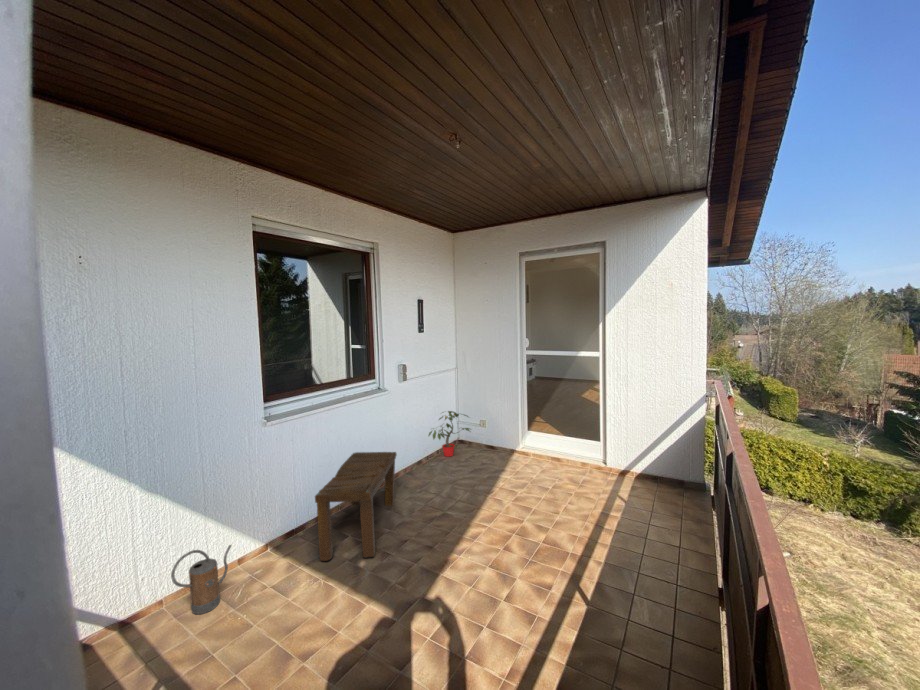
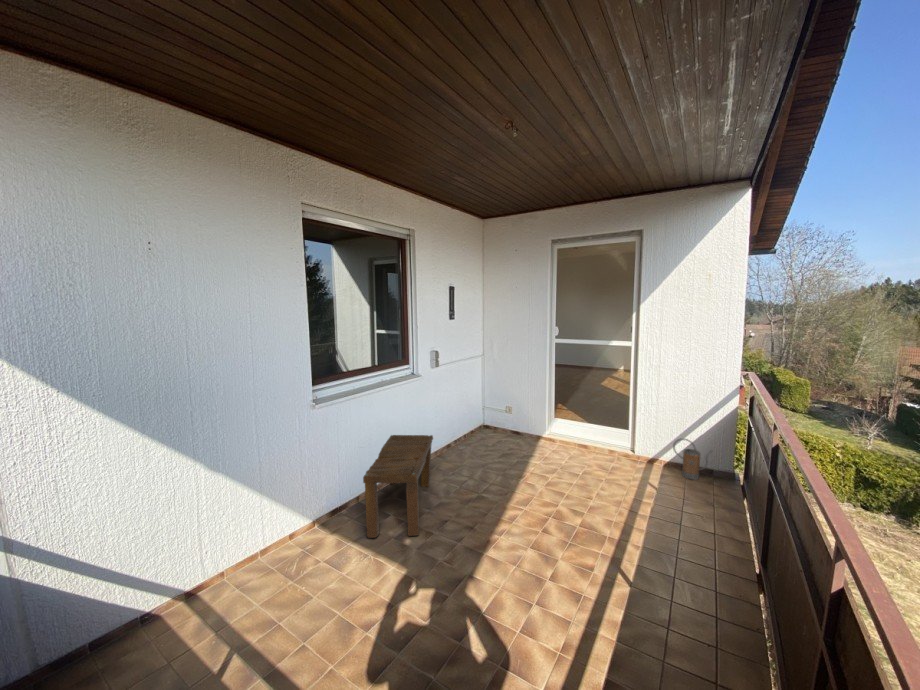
potted plant: present [429,411,470,456] -> none [457,396,500,440]
watering can: present [171,545,231,614] -> present [673,439,712,480]

